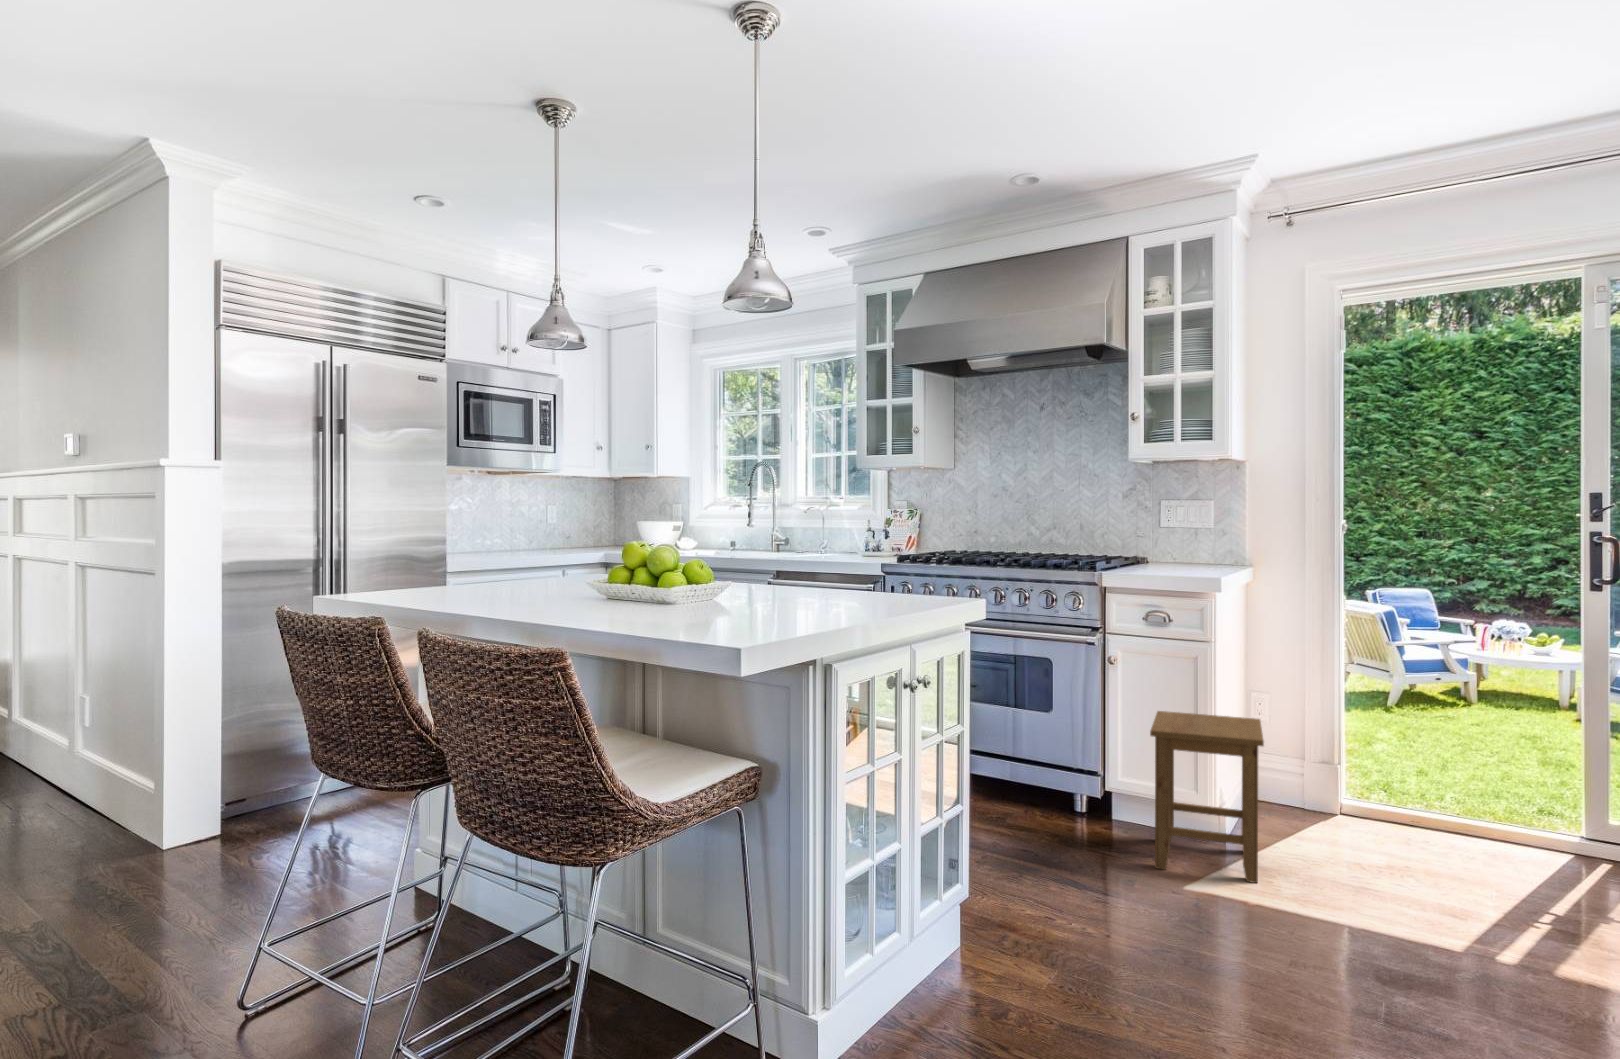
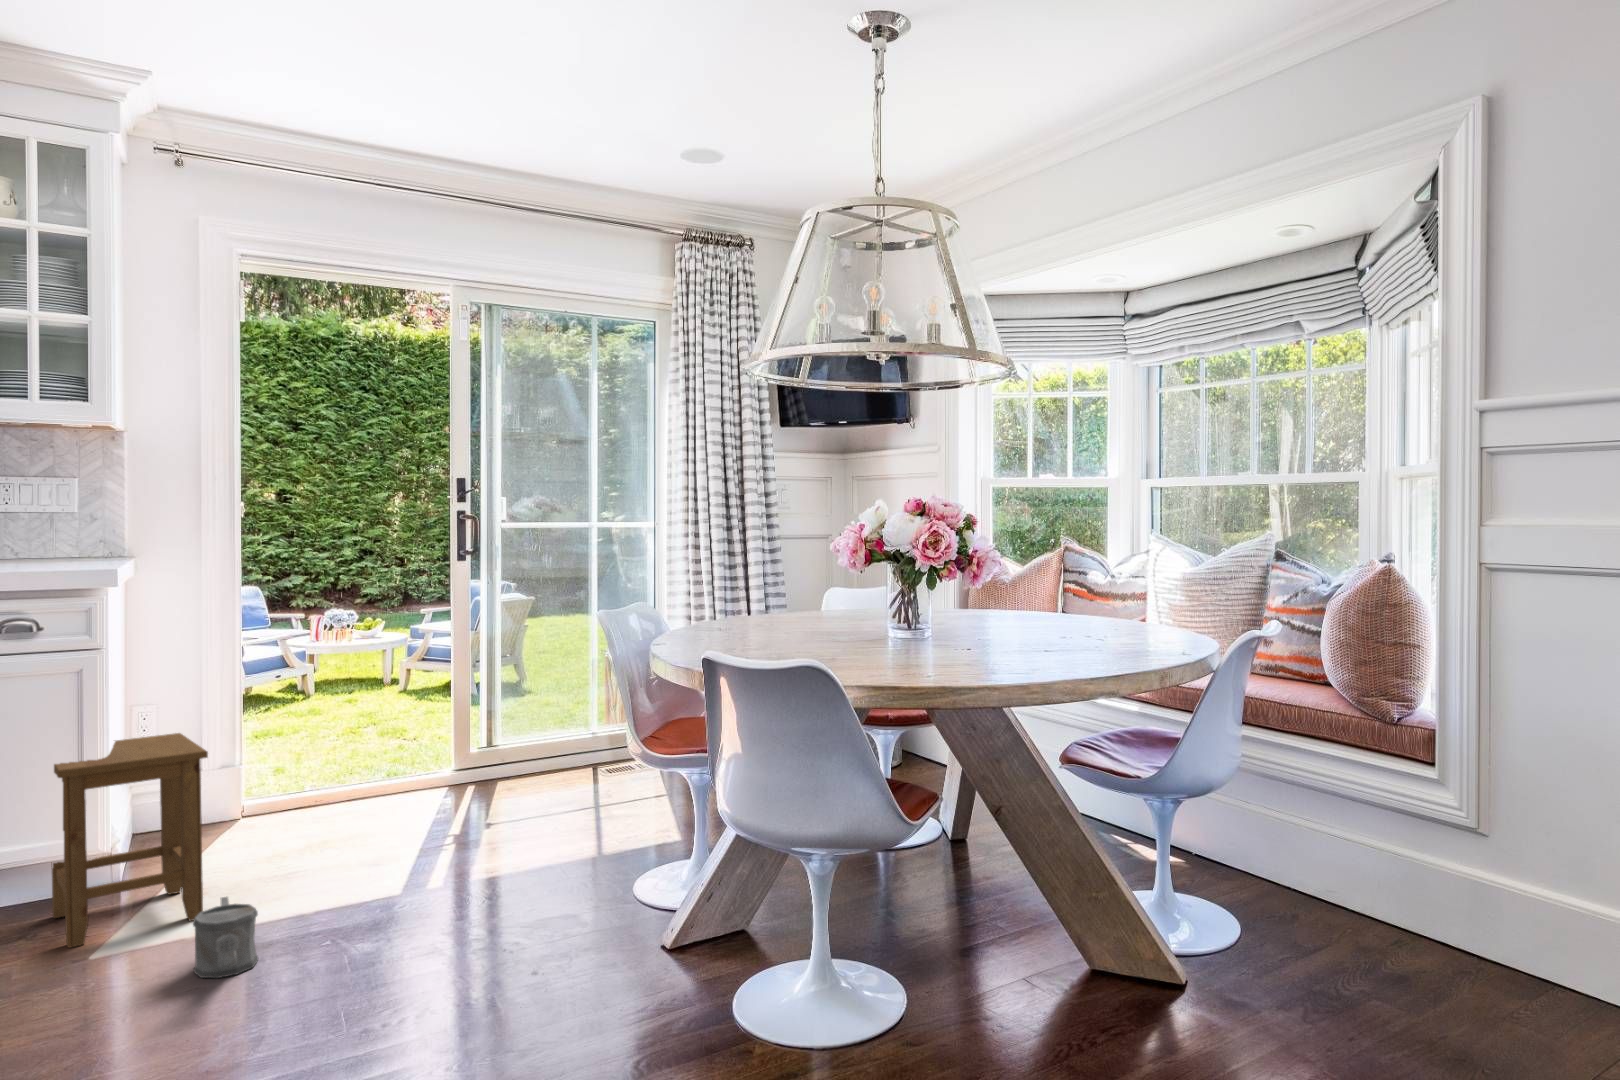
watering can: none [1221,871,1275,944] -> present [193,897,258,978]

